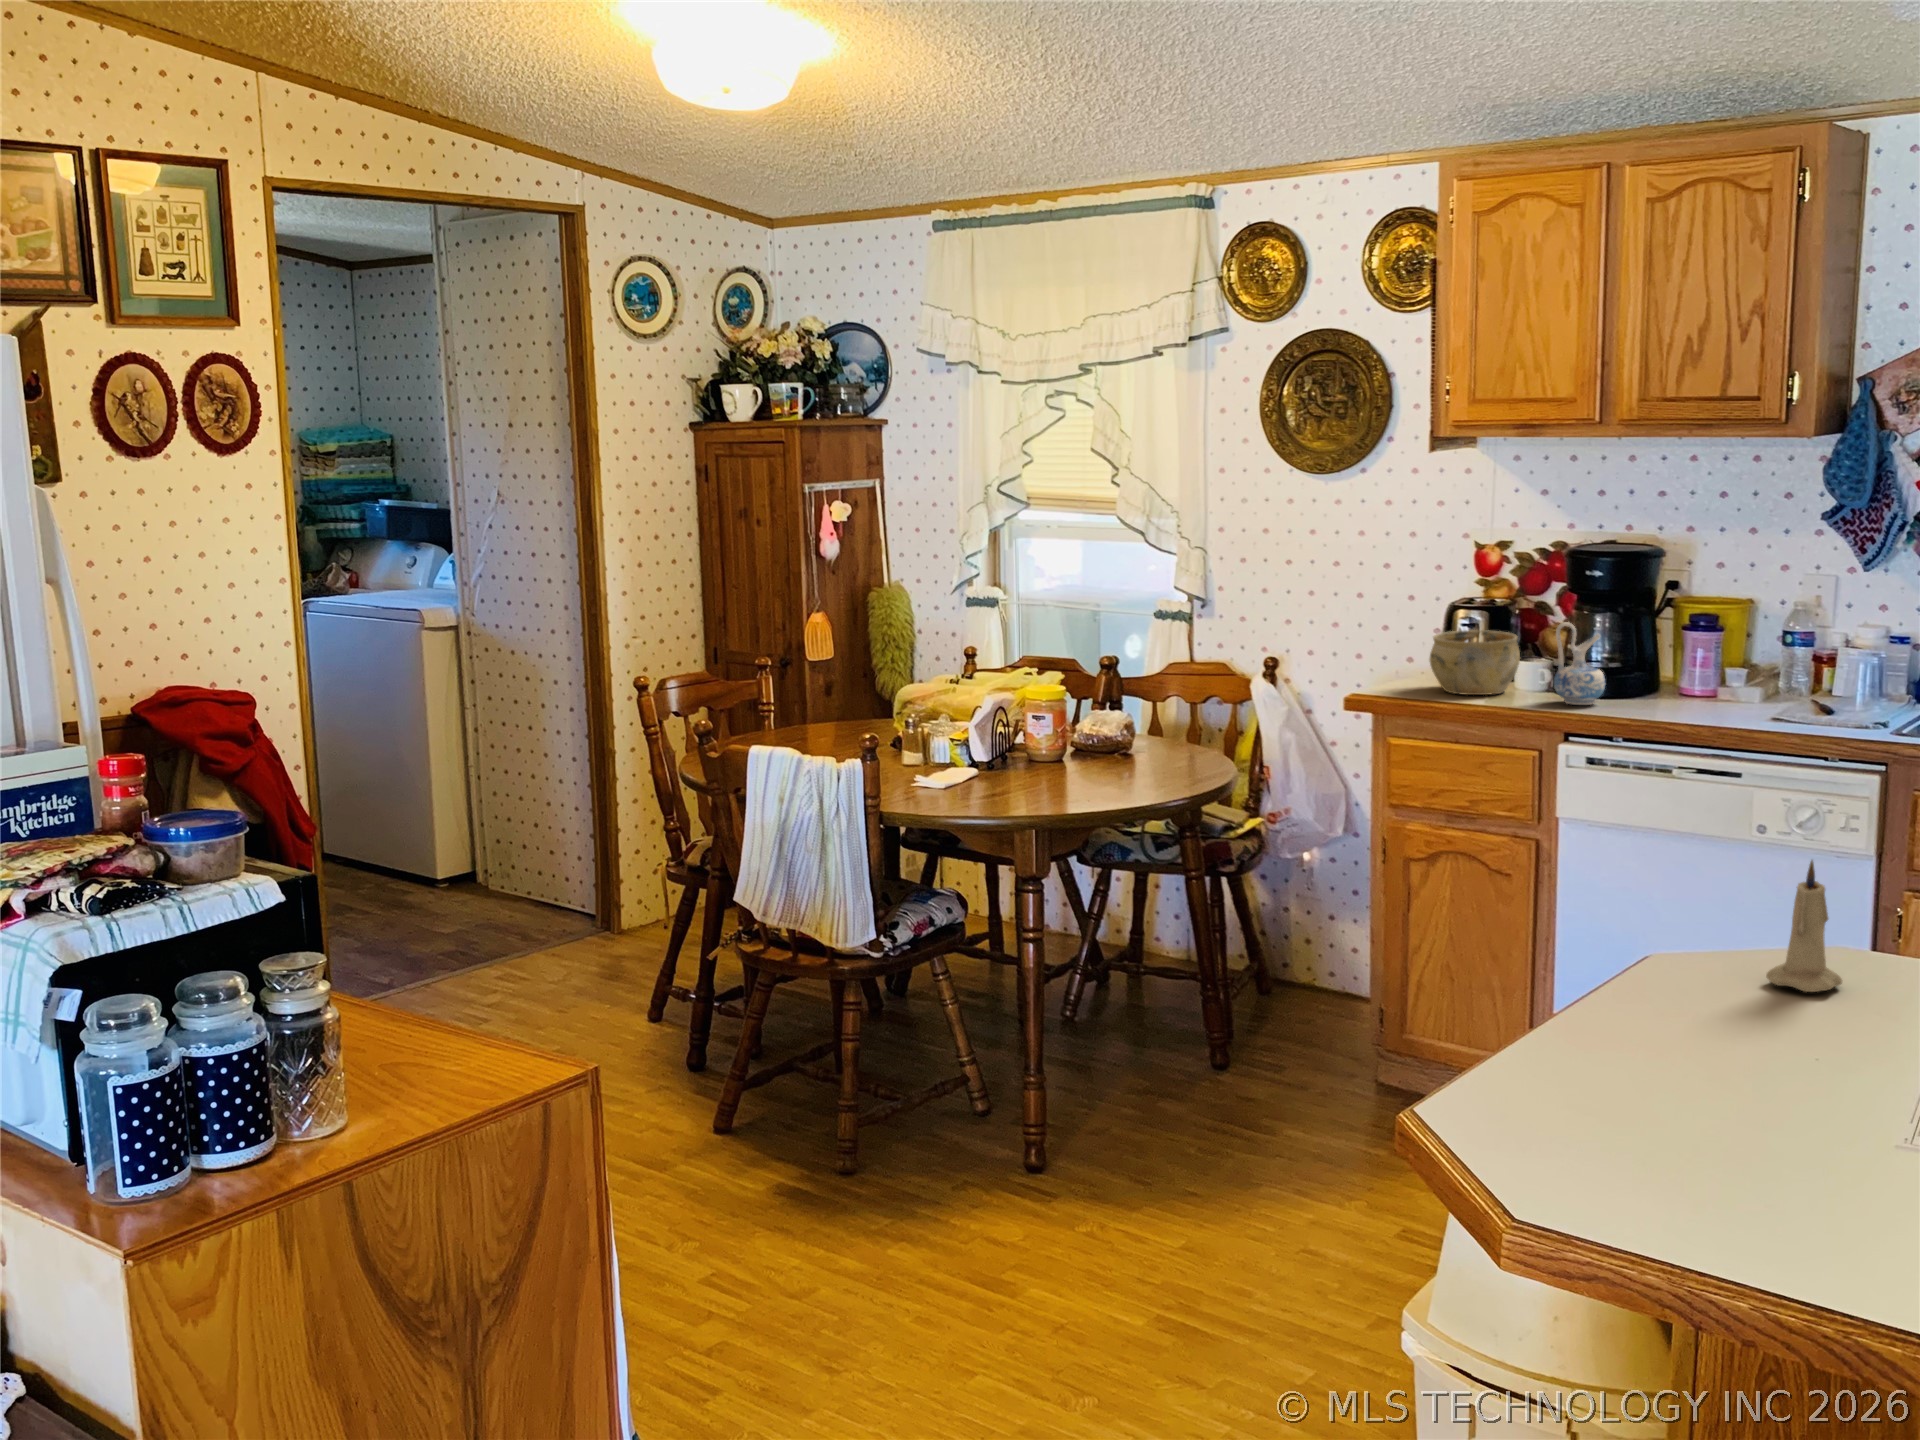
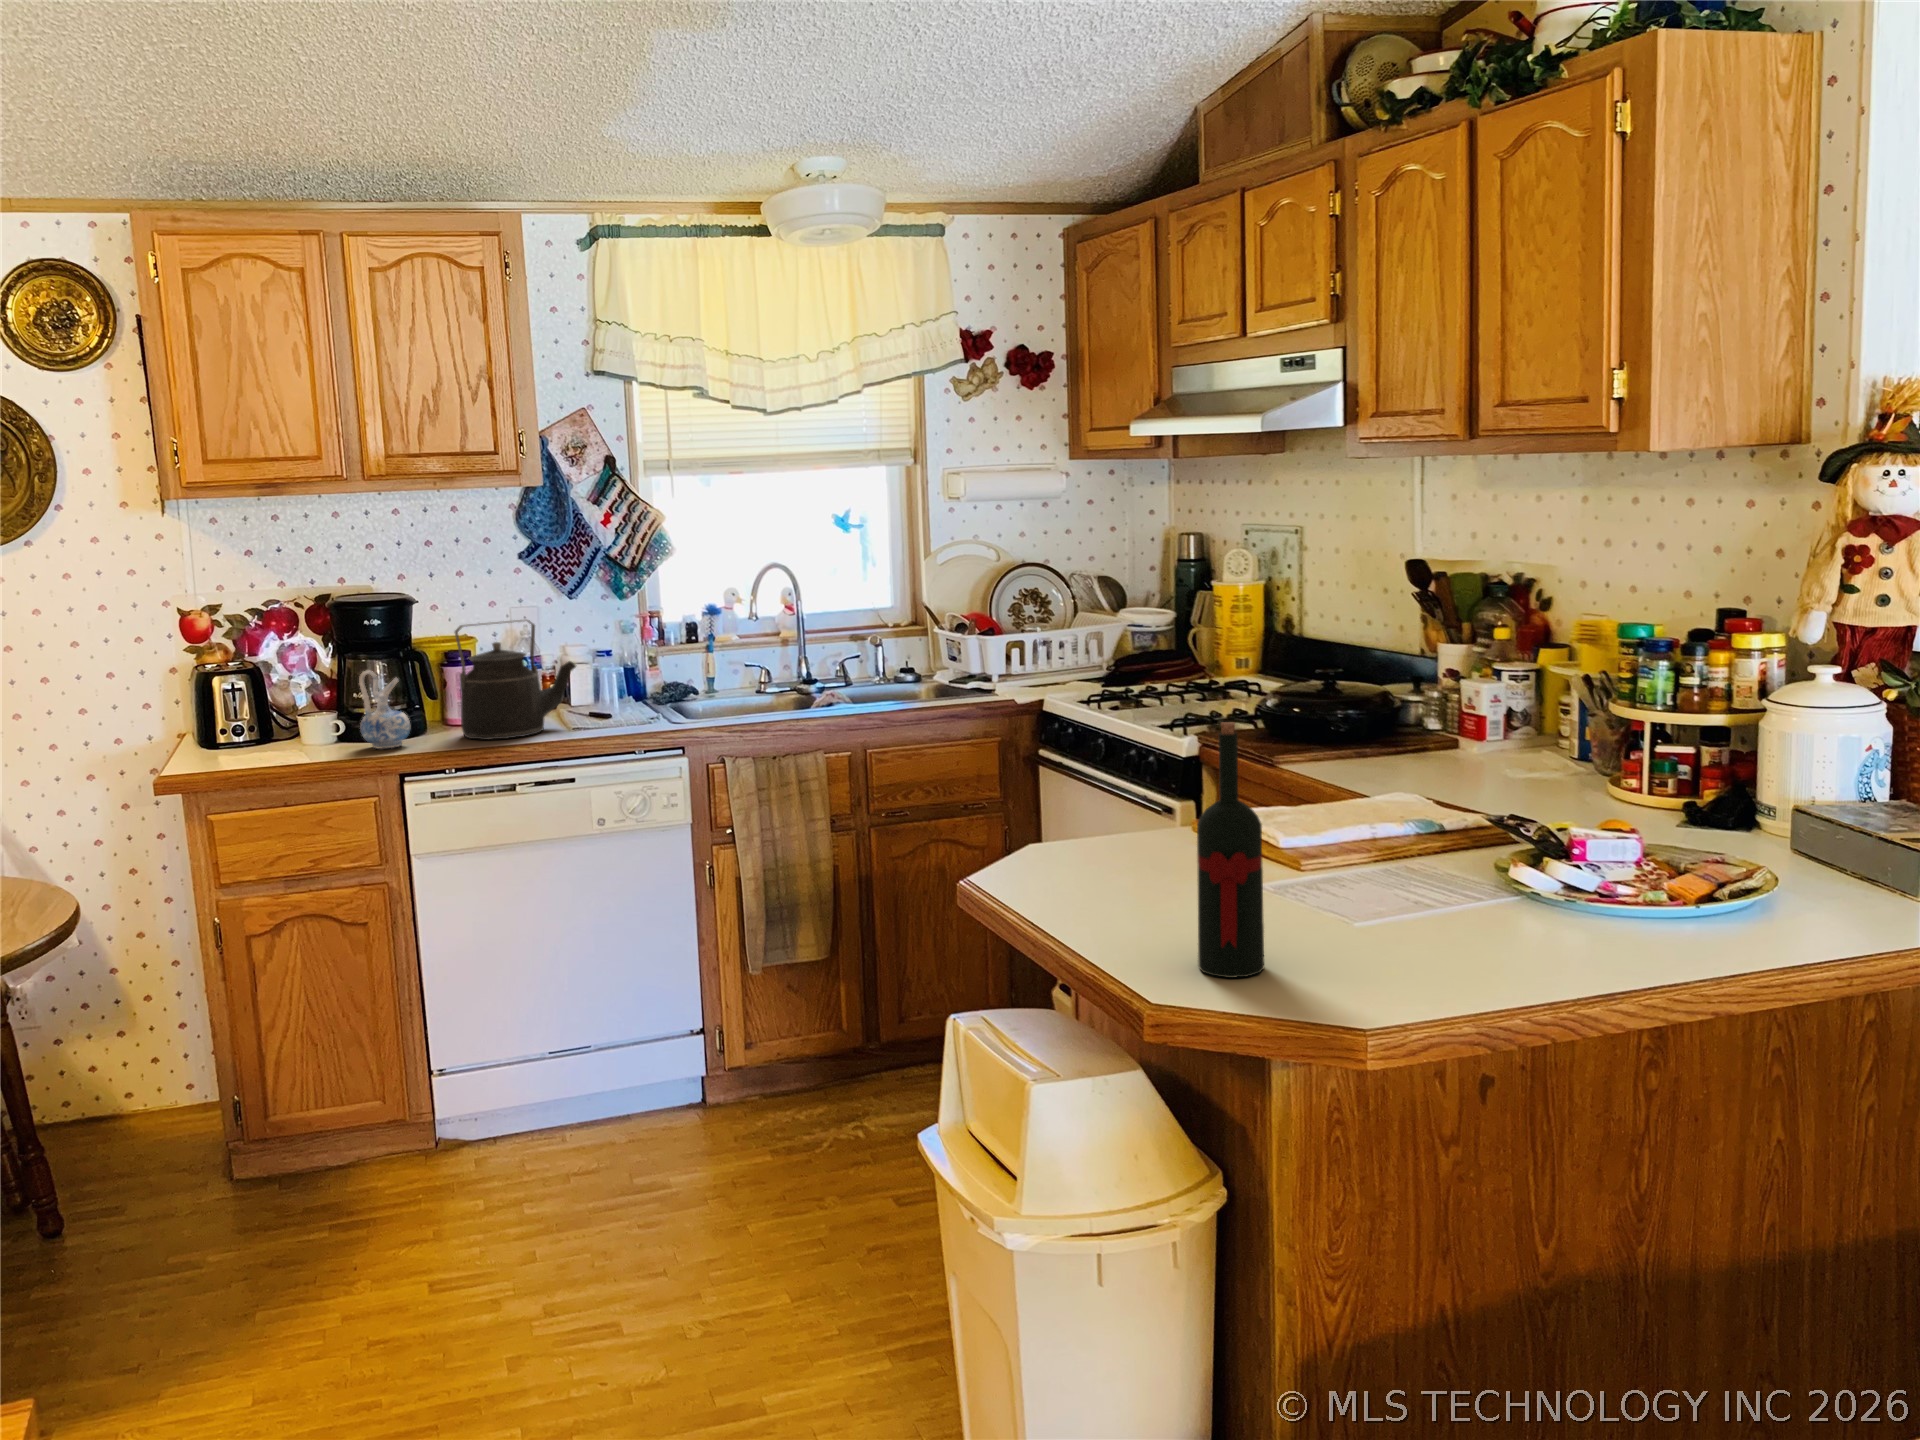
kettle: none [1660,586,1807,717] -> present [454,620,576,740]
ceramic bowl: present [1429,630,1520,695] -> none [212,692,307,760]
wine bottle: none [1632,802,1739,1123] -> present [1197,722,1264,978]
candle: present [1766,861,1842,992] -> none [1047,779,1100,885]

